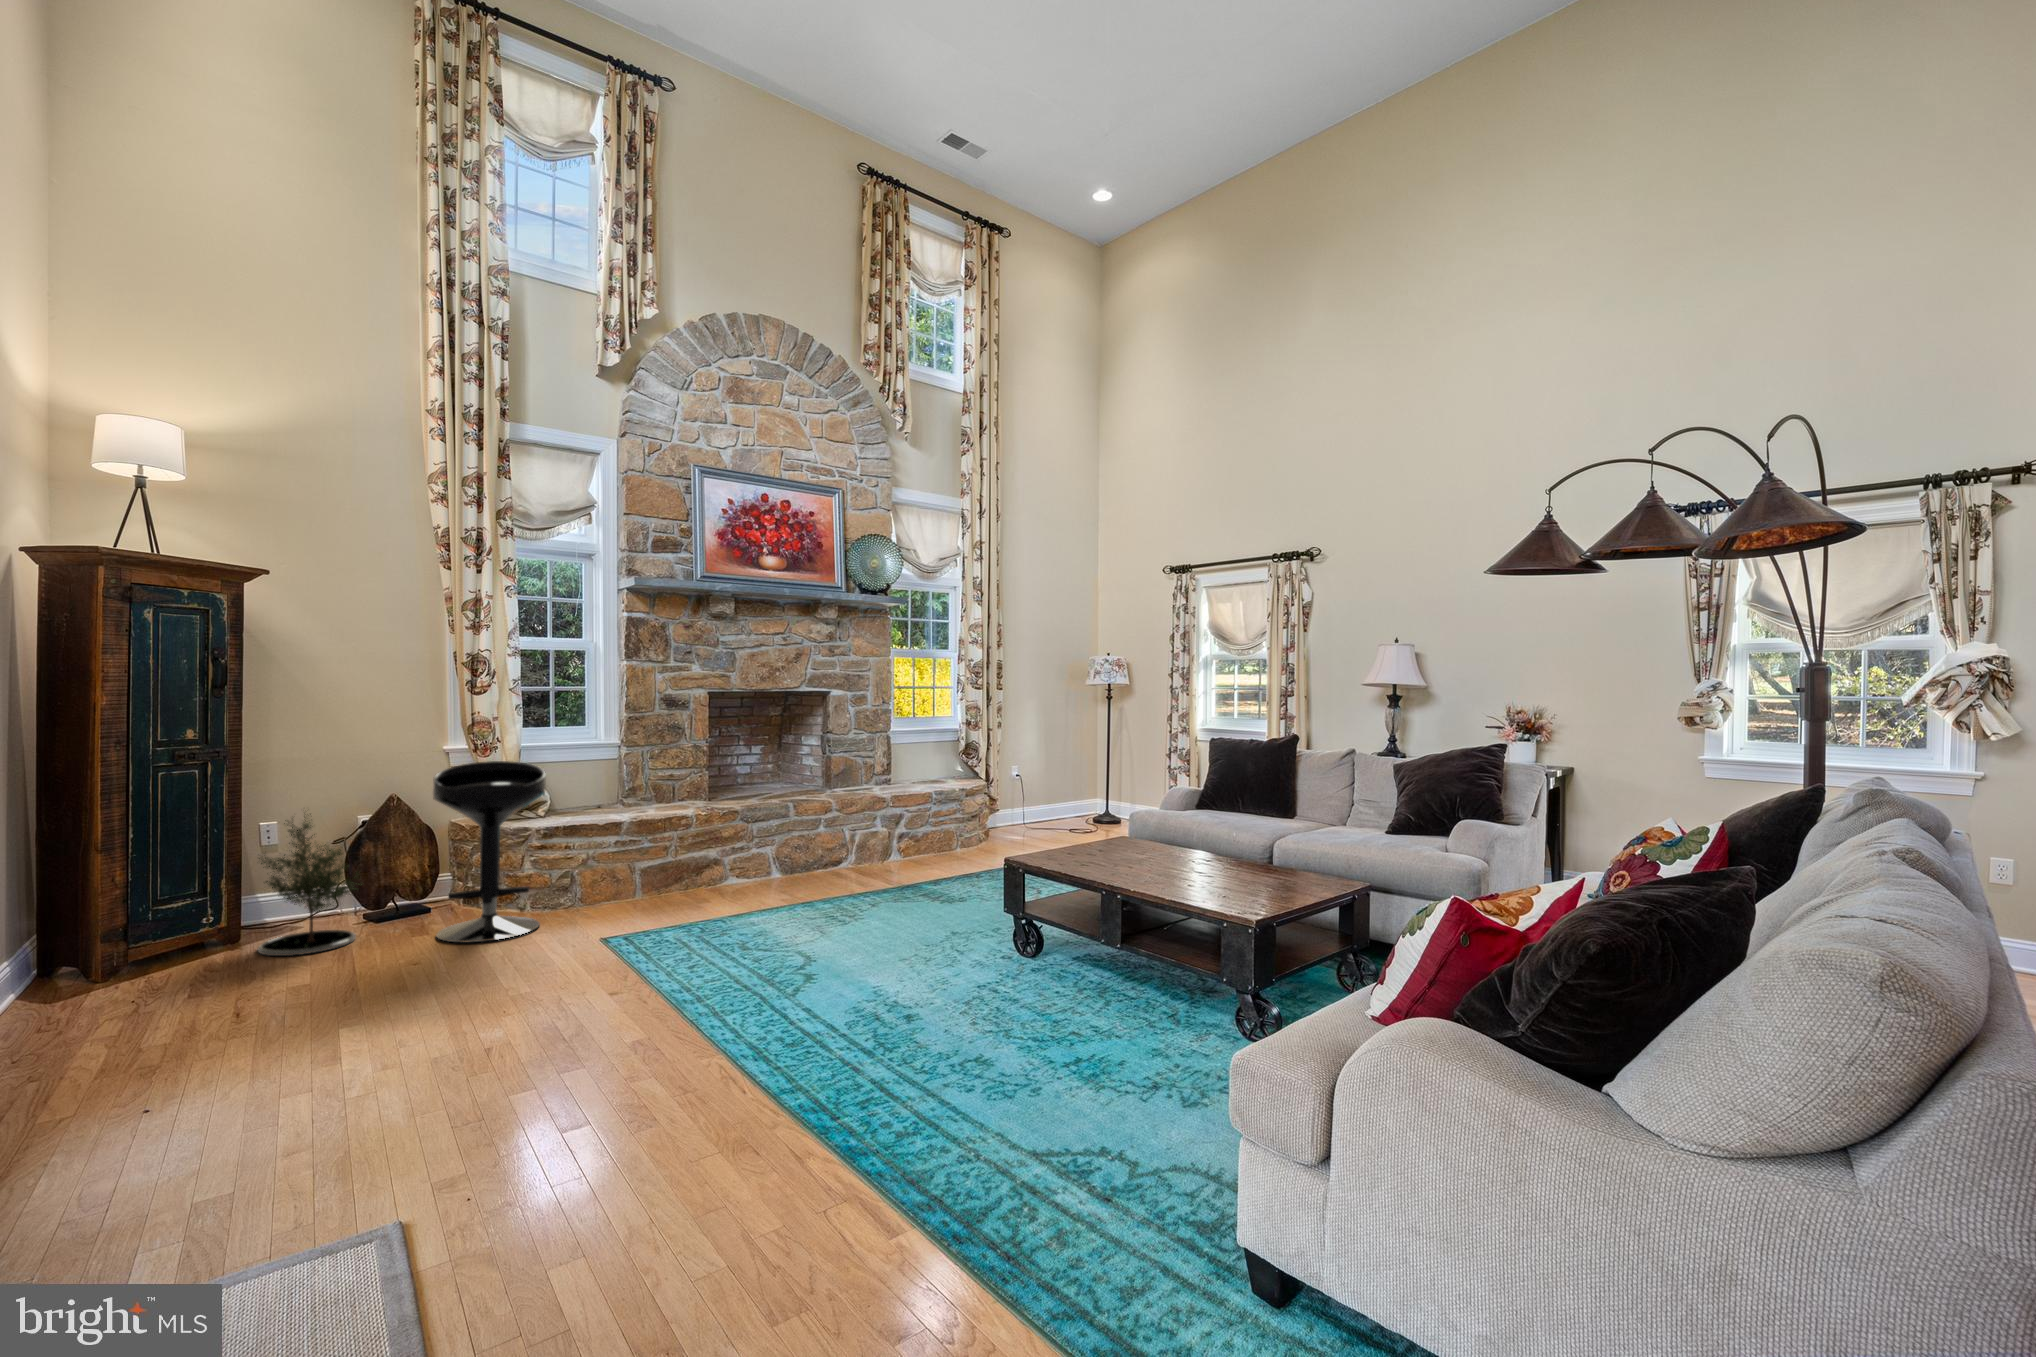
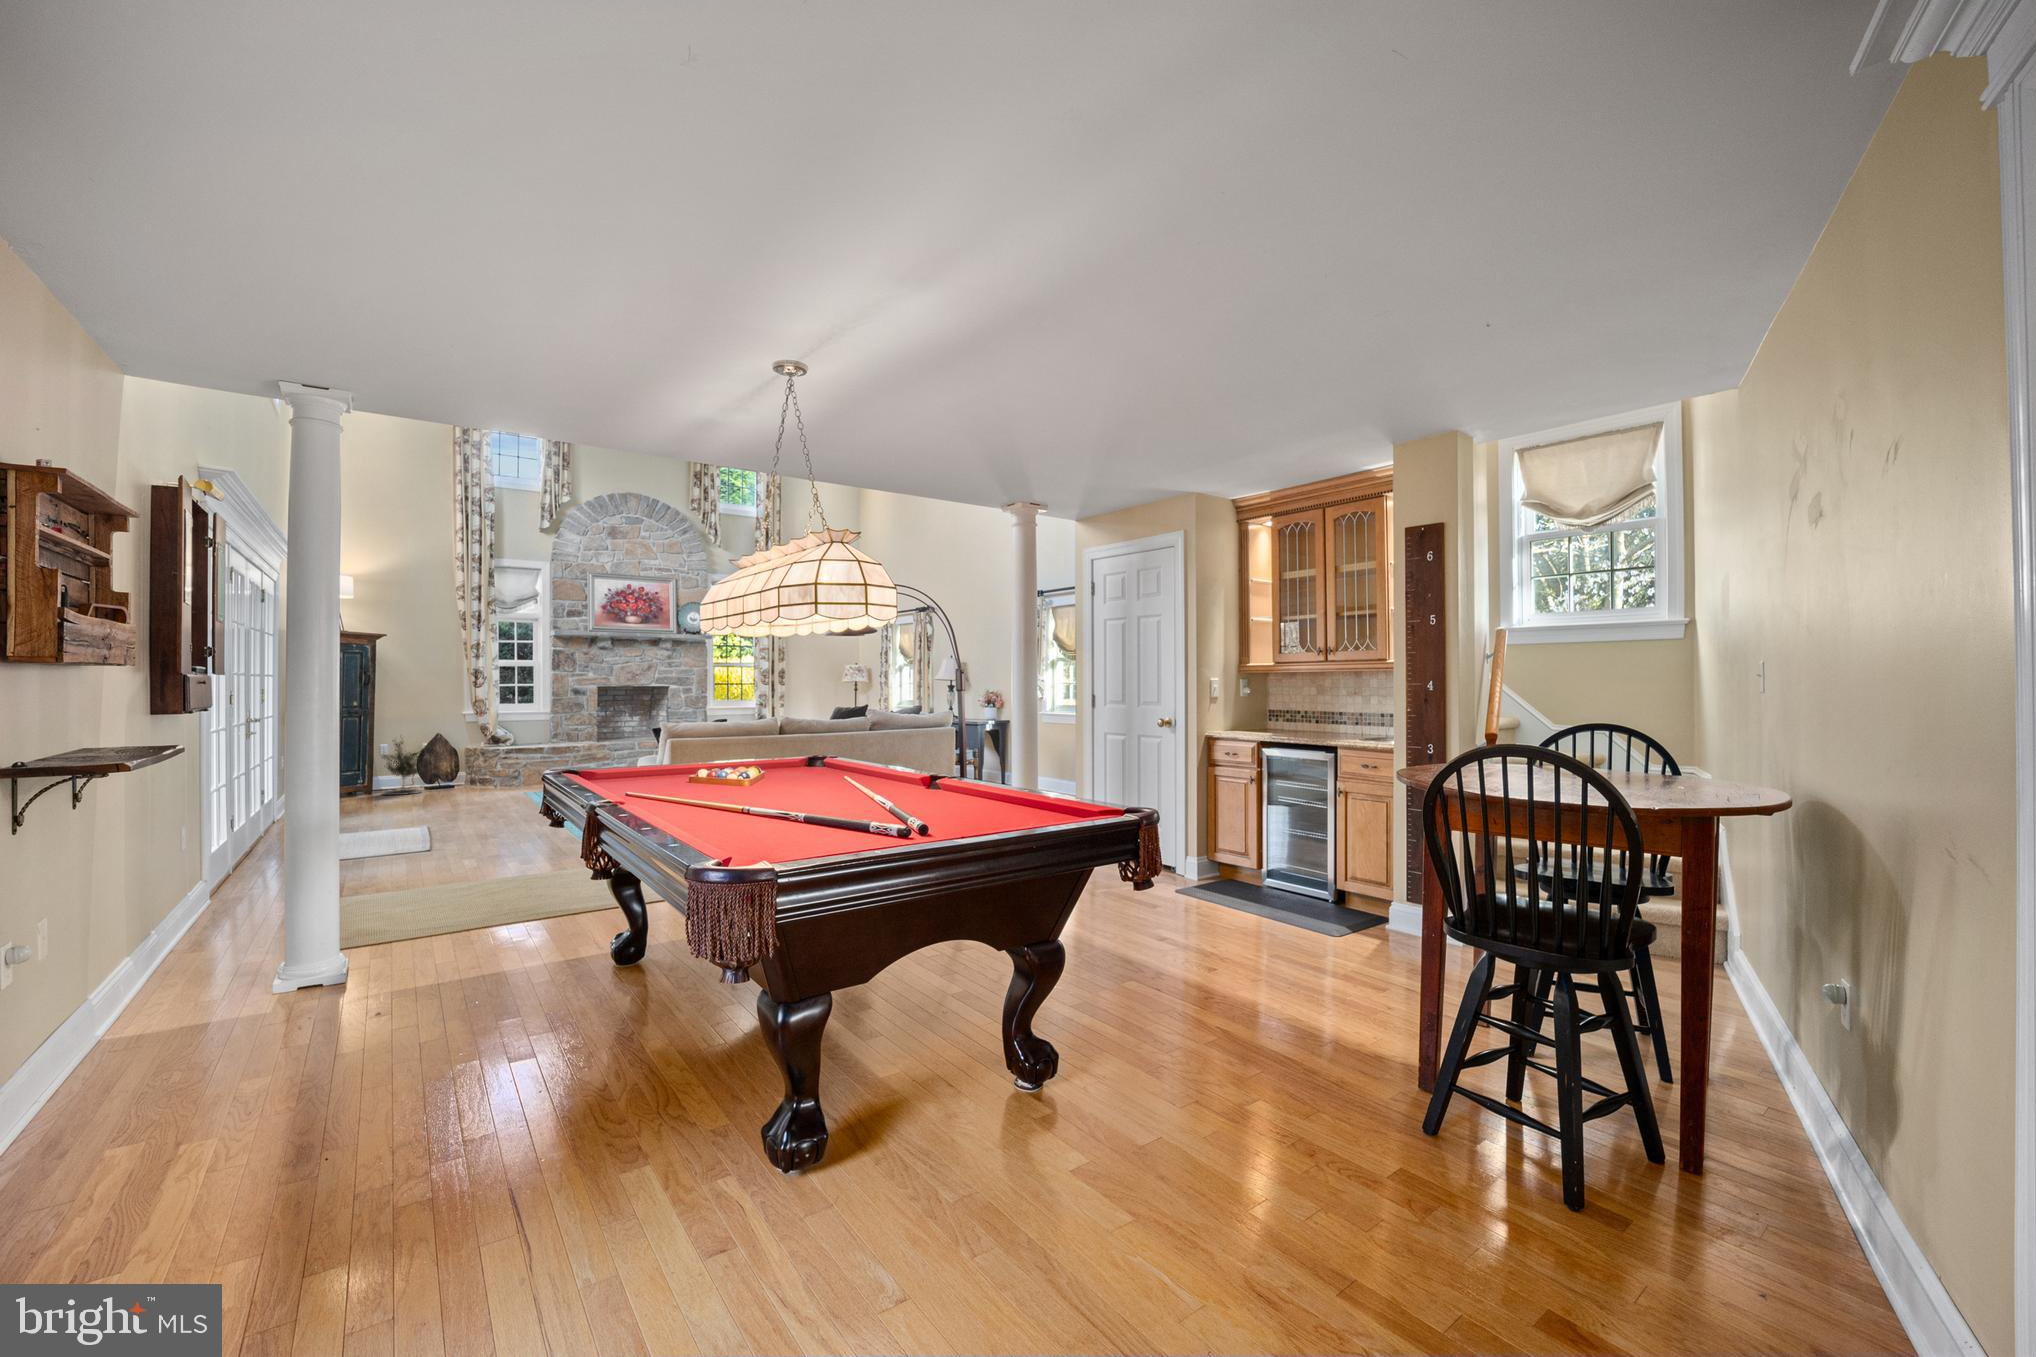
bar stool: present [433,761,546,942] -> none [454,717,504,792]

